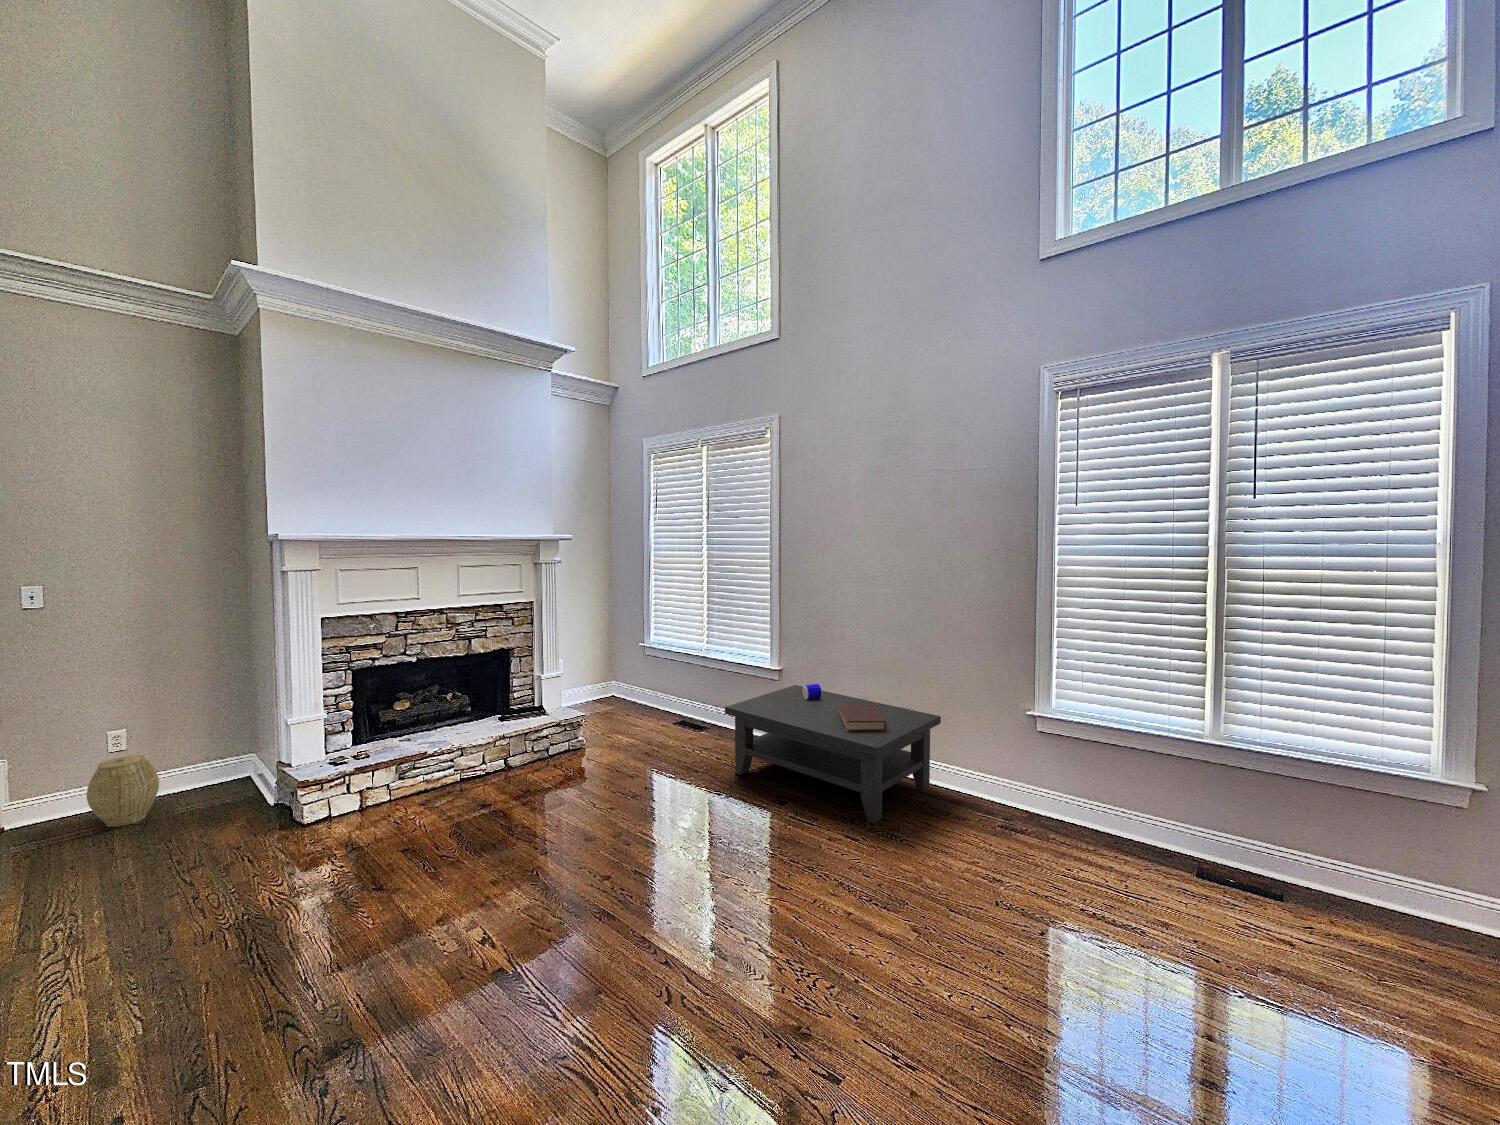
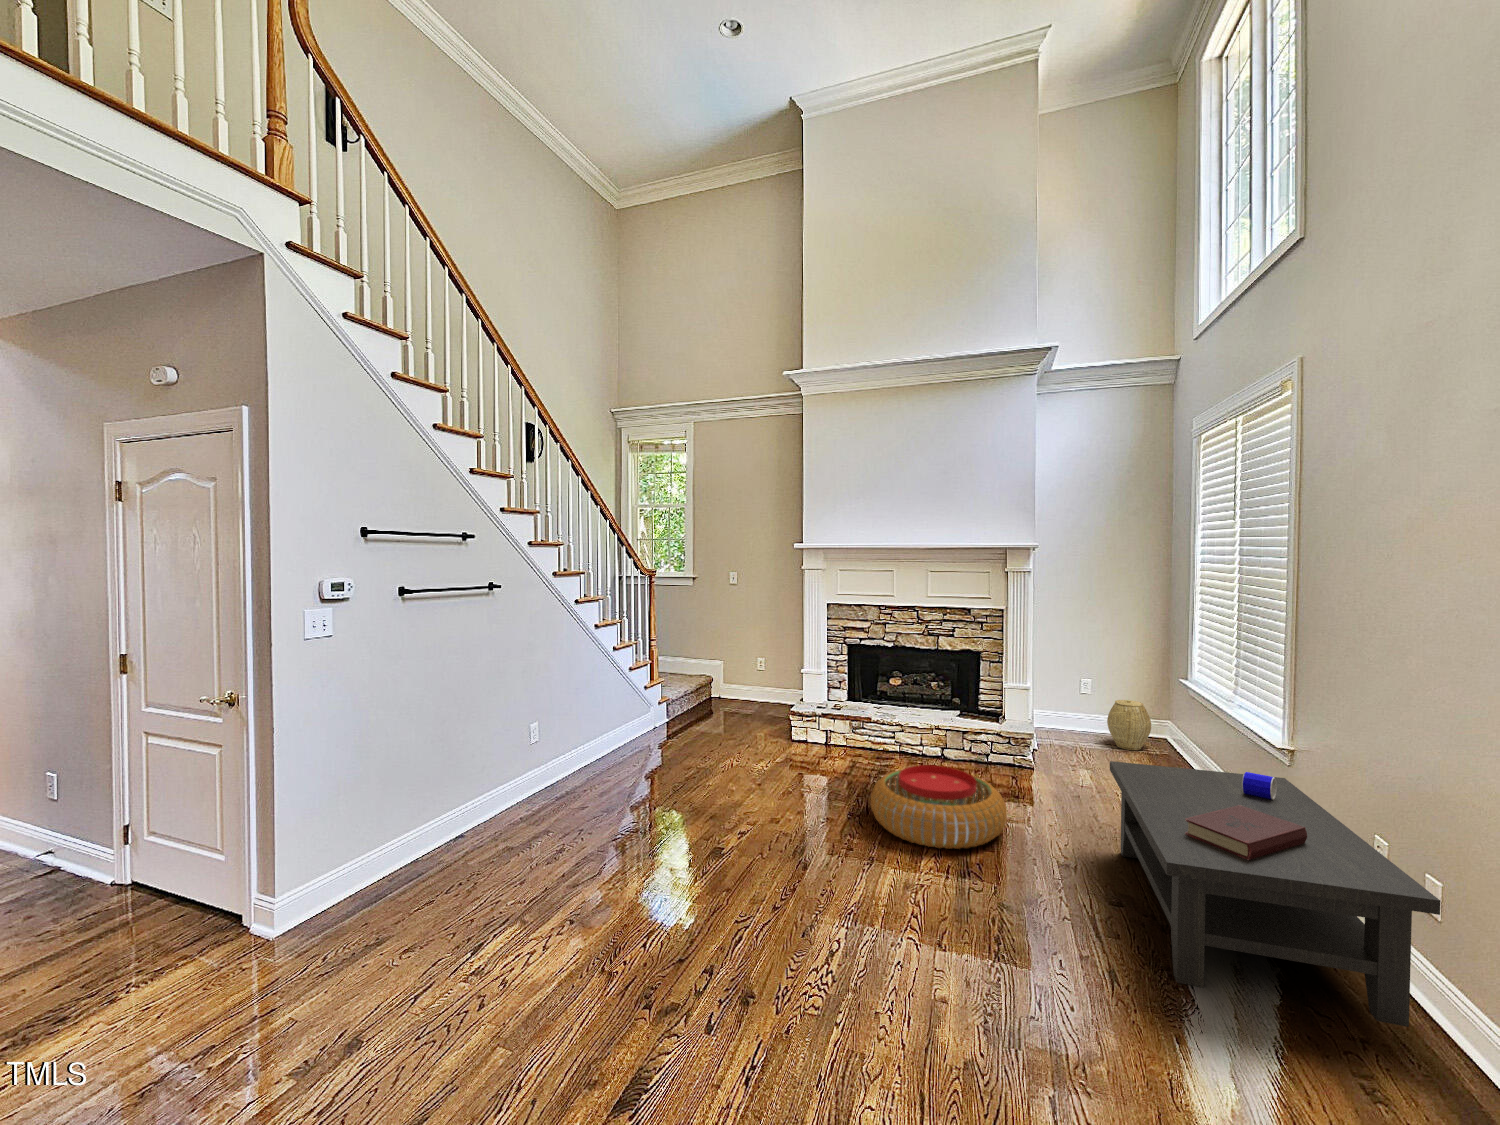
woven basket: present [87,755,159,827] -> present [1107,700,1151,750]
pouf: none [550,760,684,846] -> present [871,765,1007,849]

